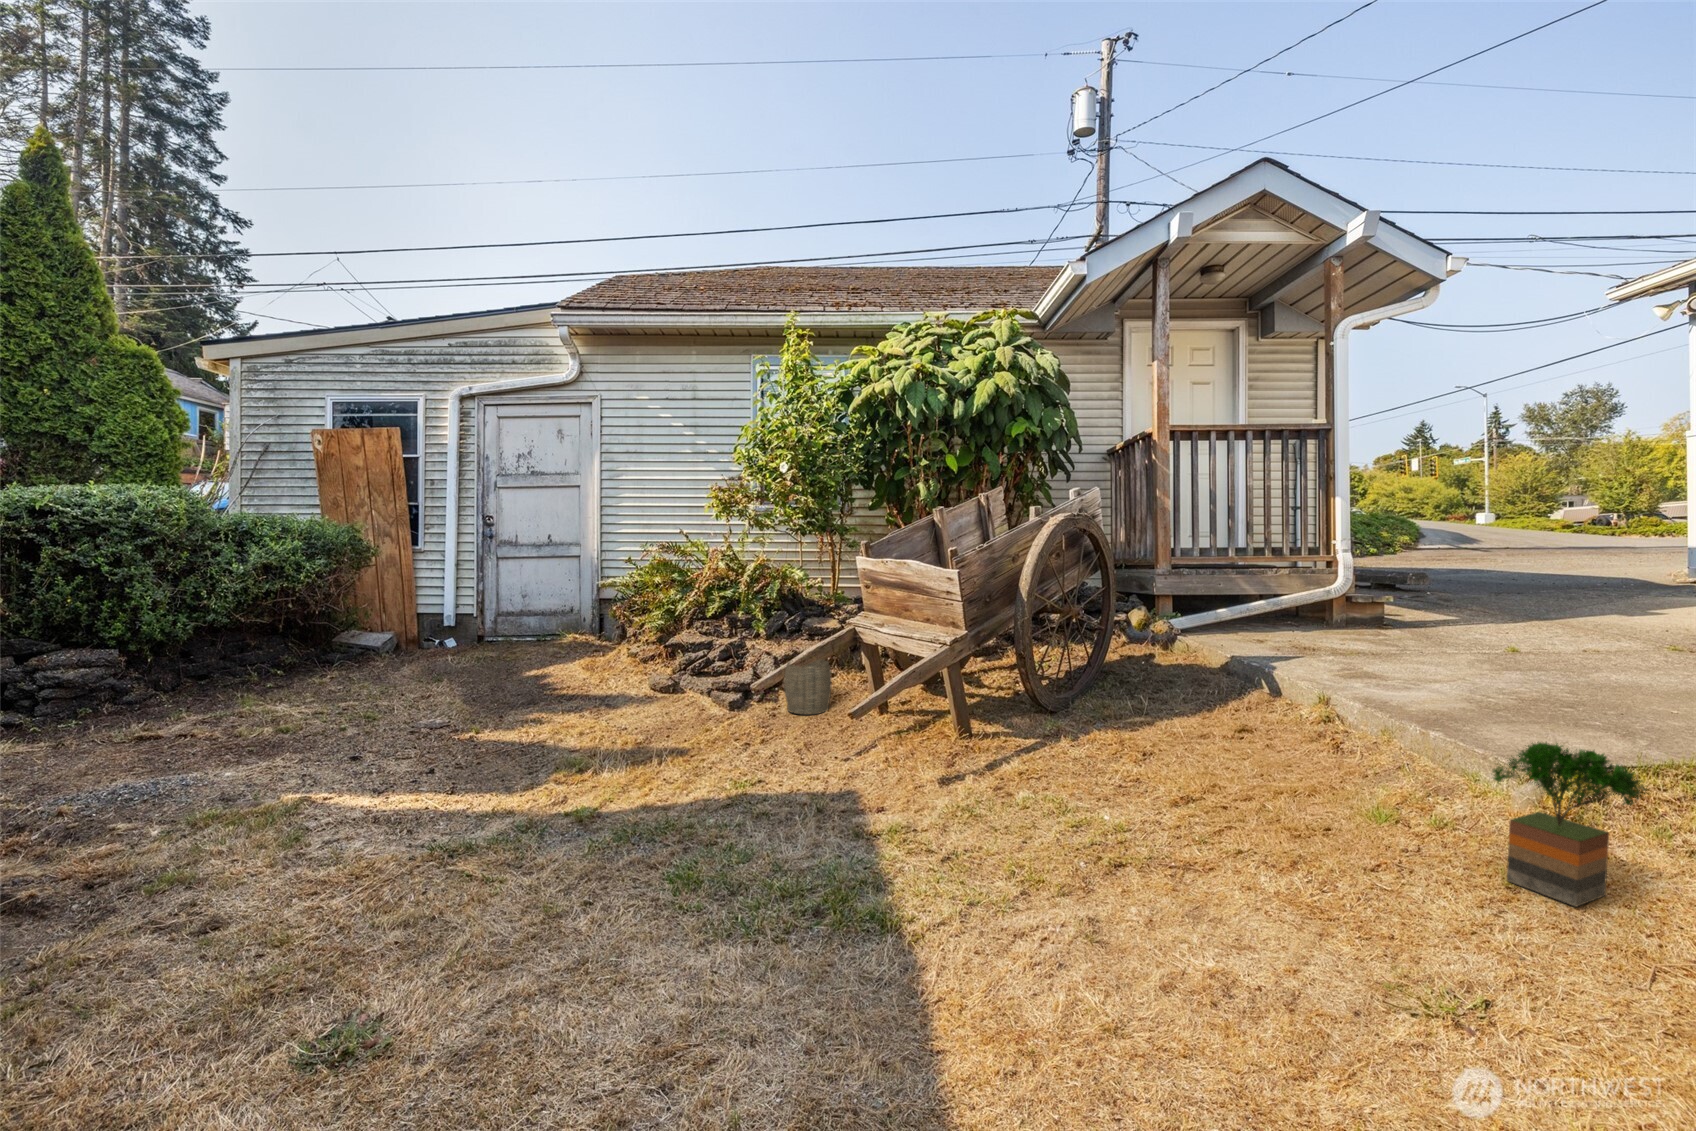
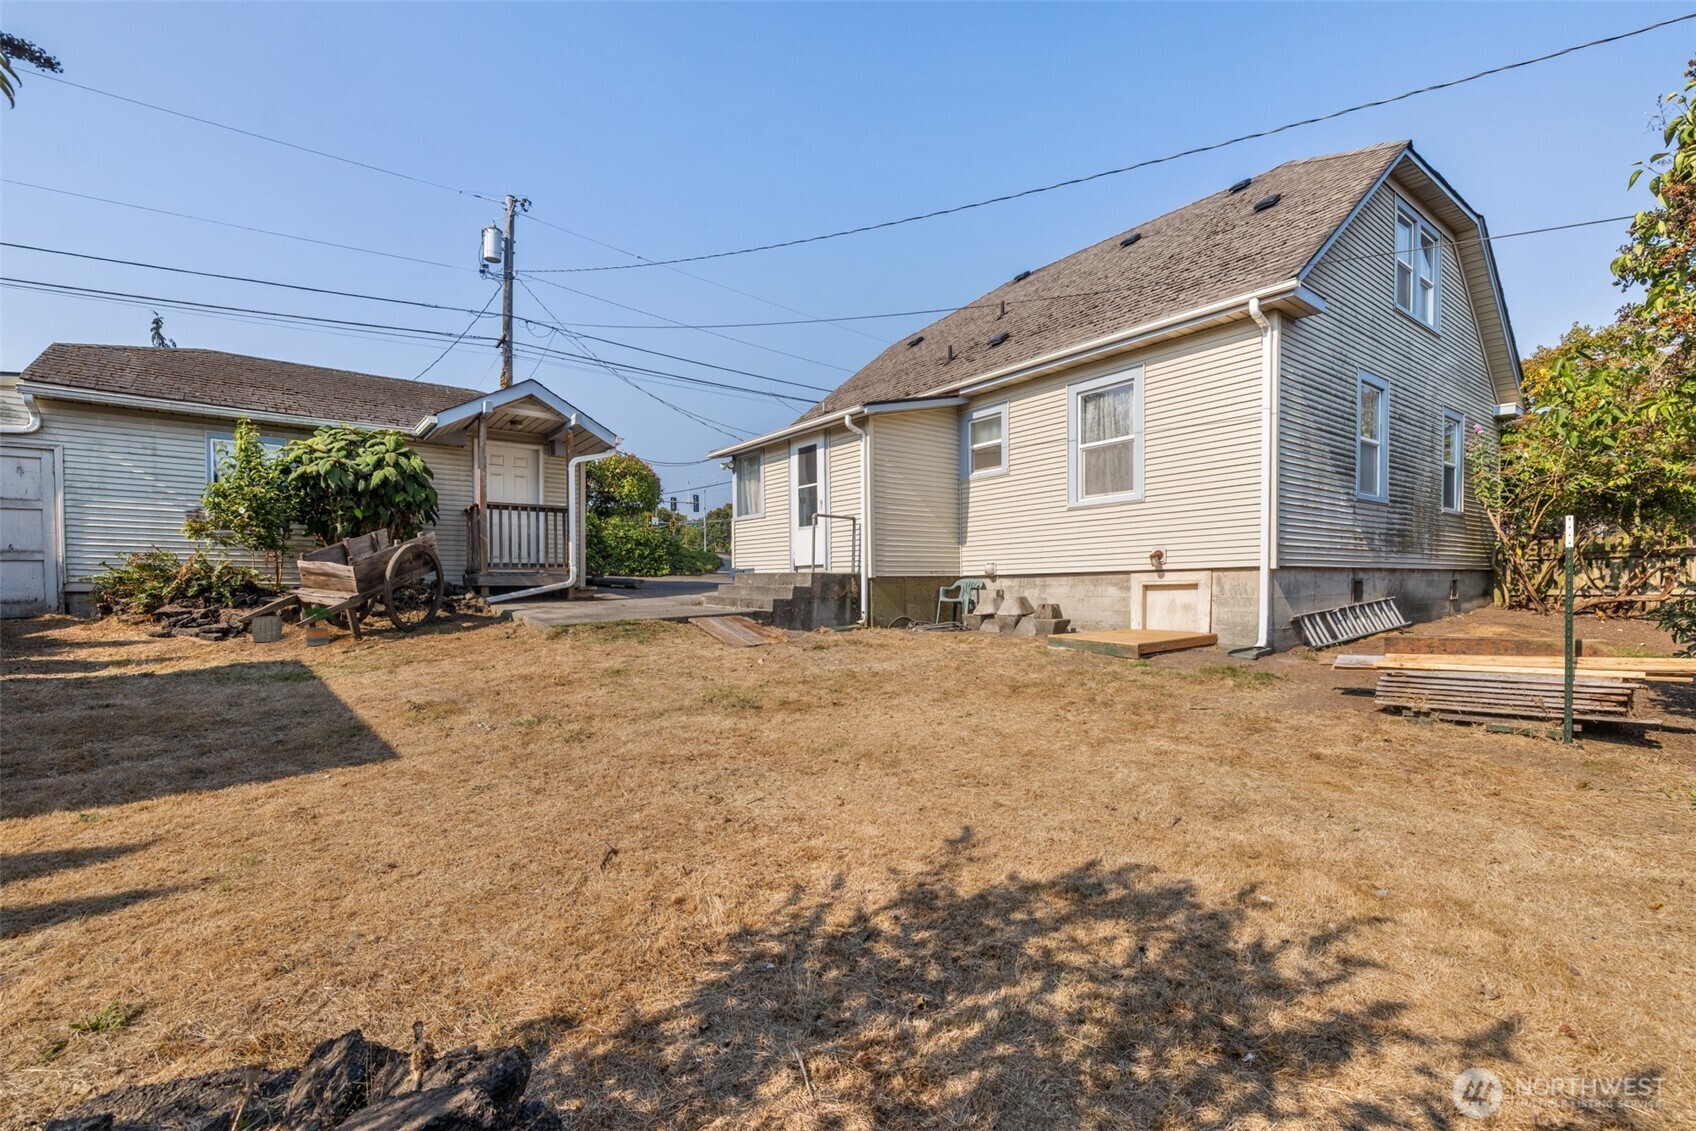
potted tree: present [1493,742,1647,907] -> present [303,607,335,646]

